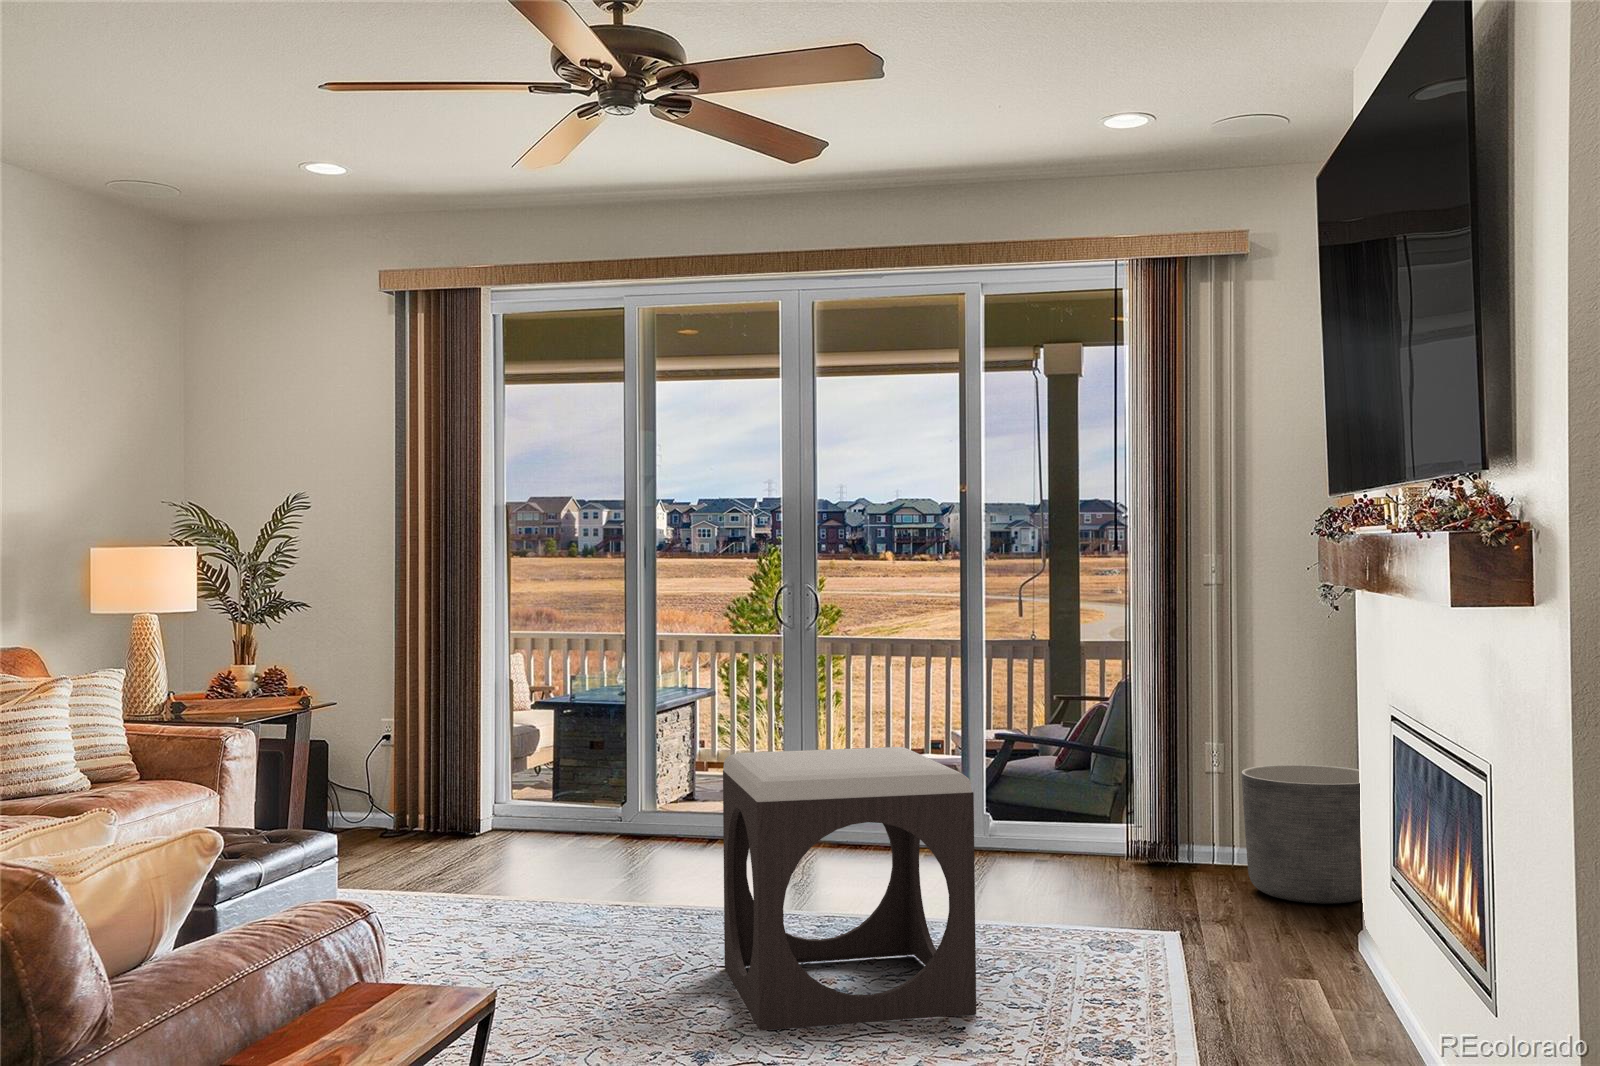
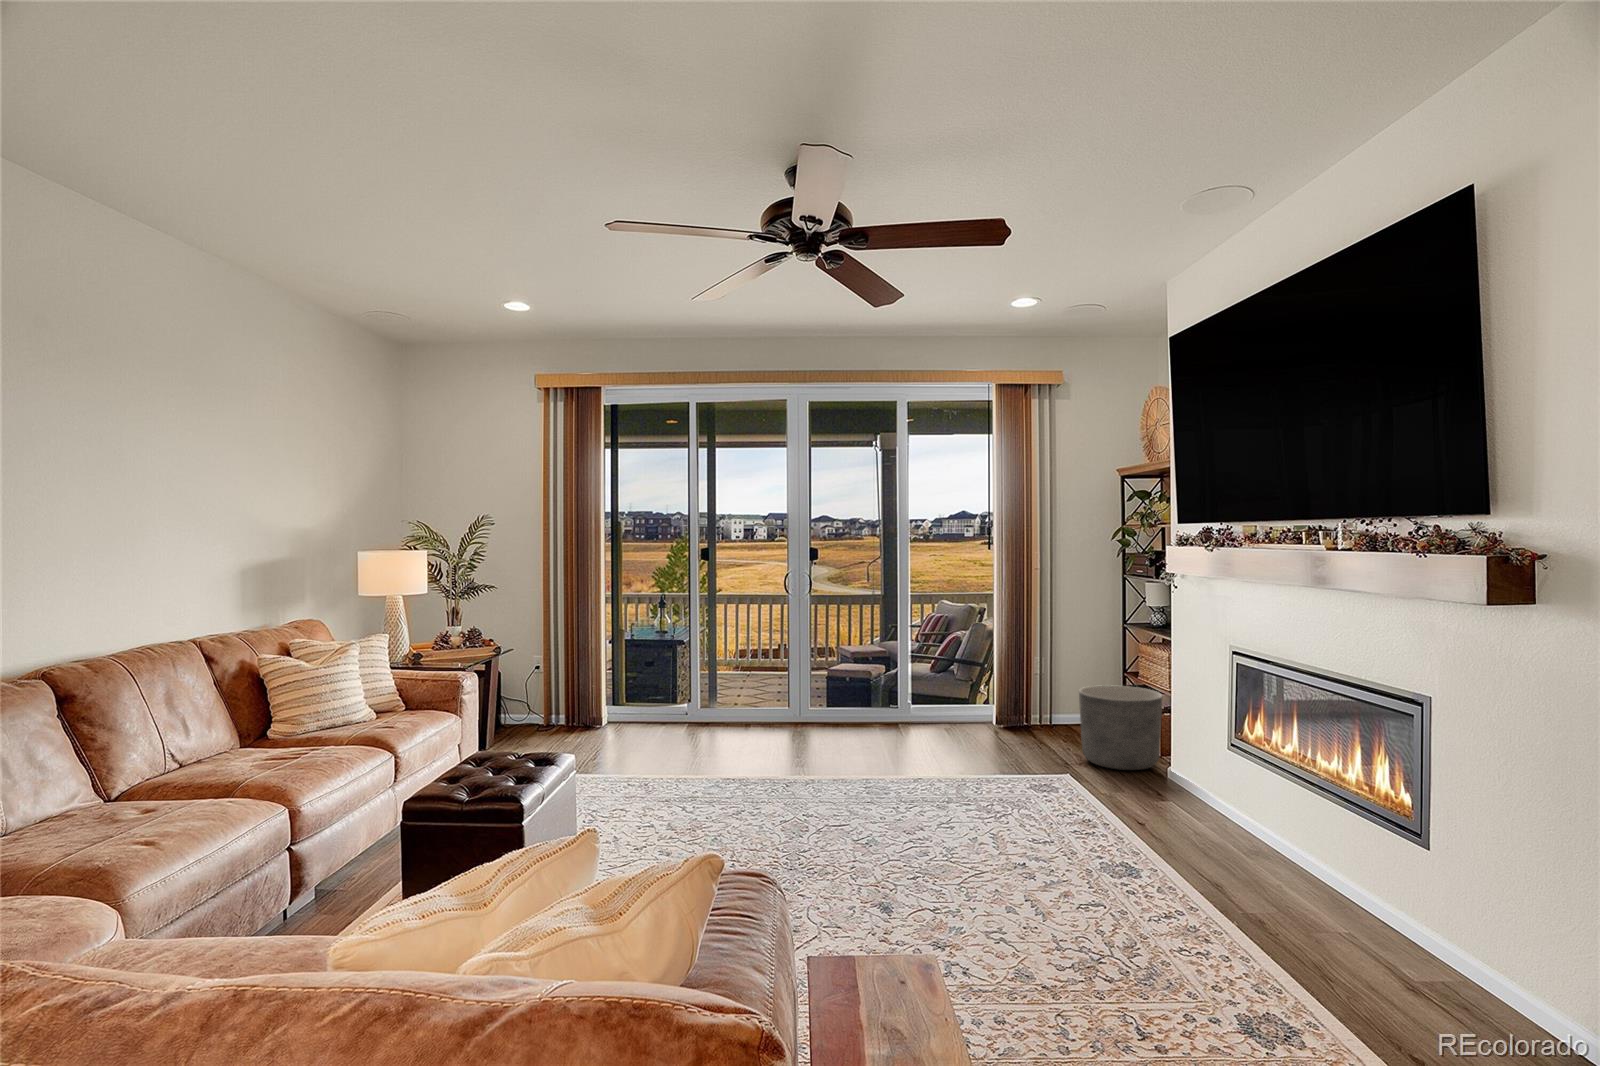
footstool: present [723,747,976,1031] -> none [793,688,963,875]

